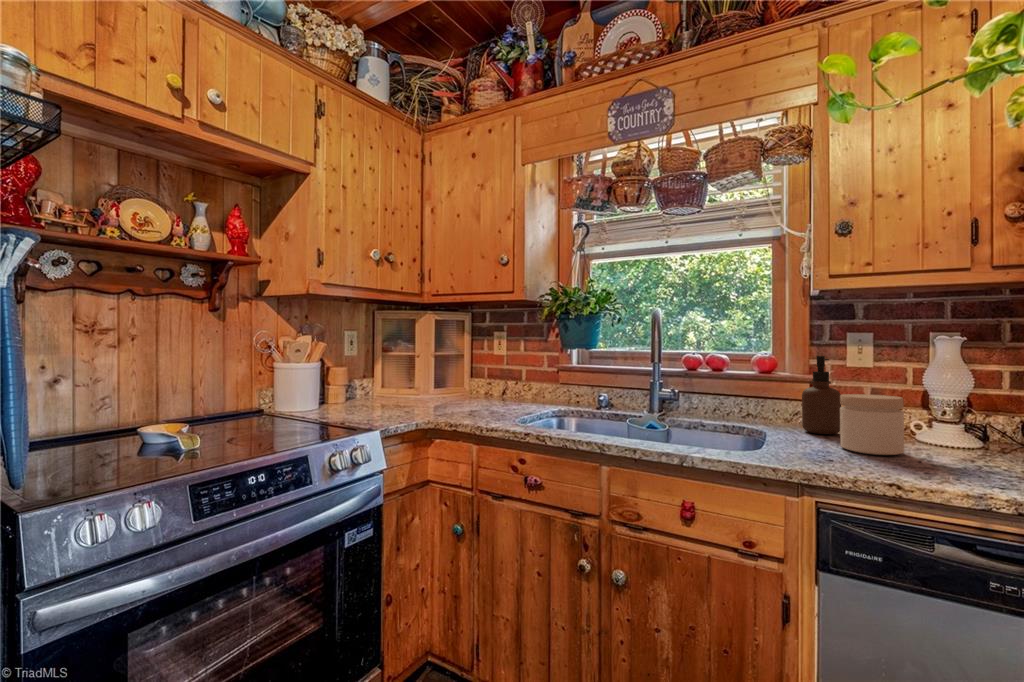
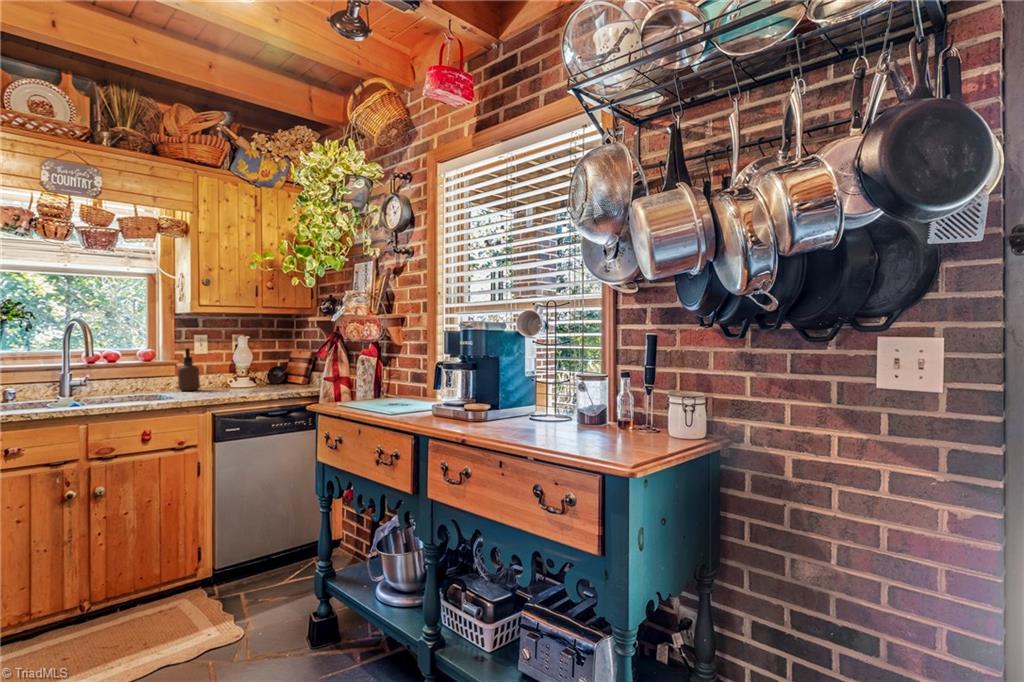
jar: present [840,394,904,455] -> none [207,365,236,393]

